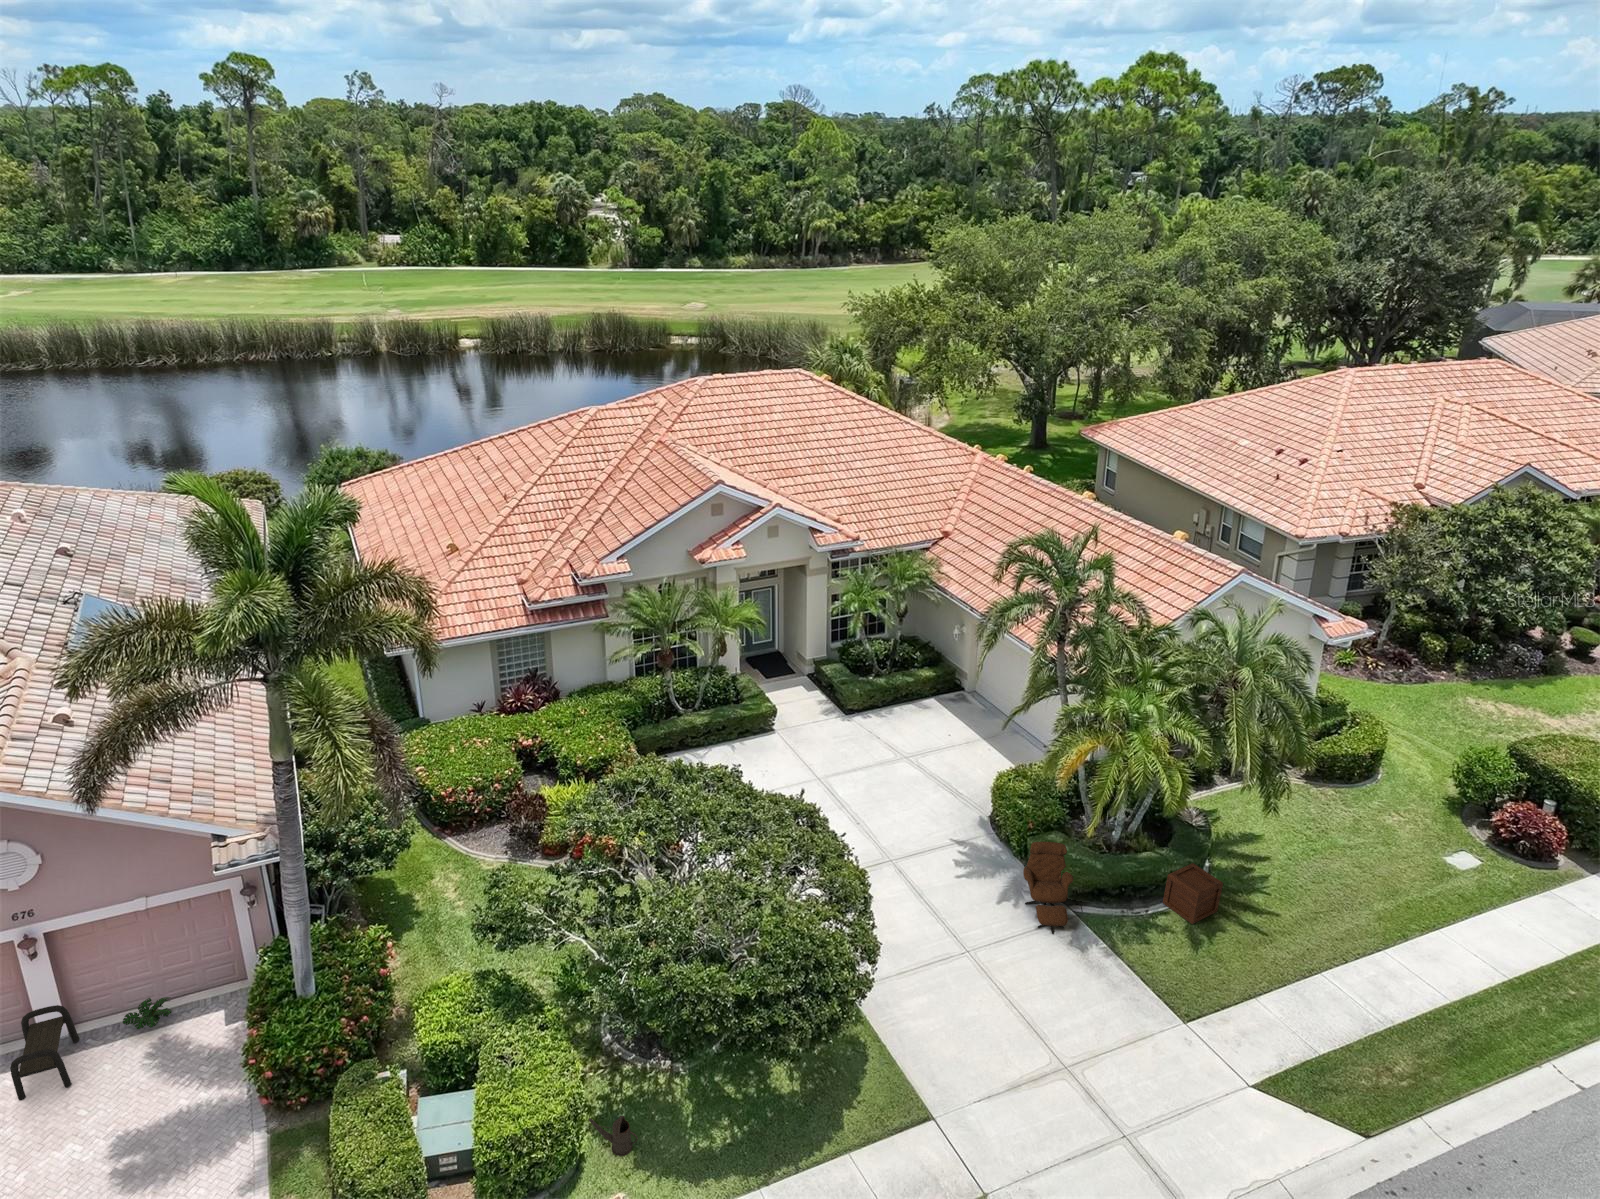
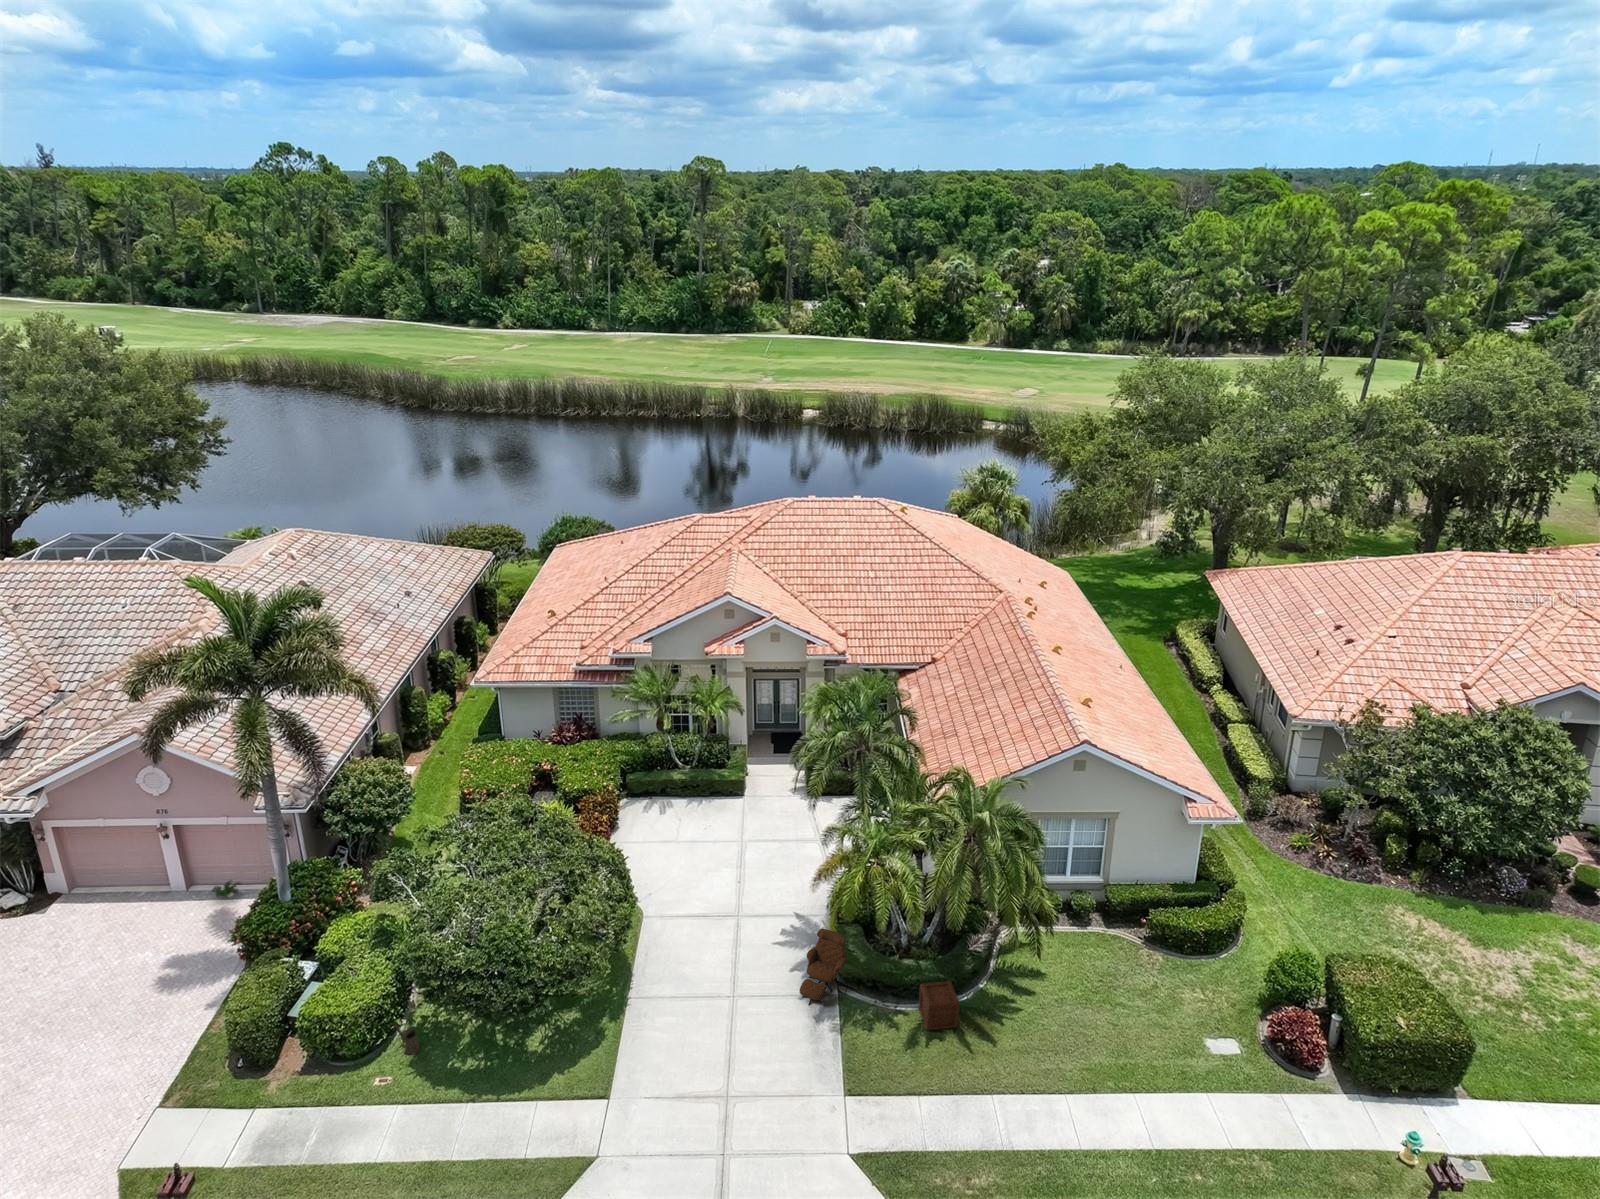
bench: present [10,1005,79,1101] -> none [139,869,190,920]

